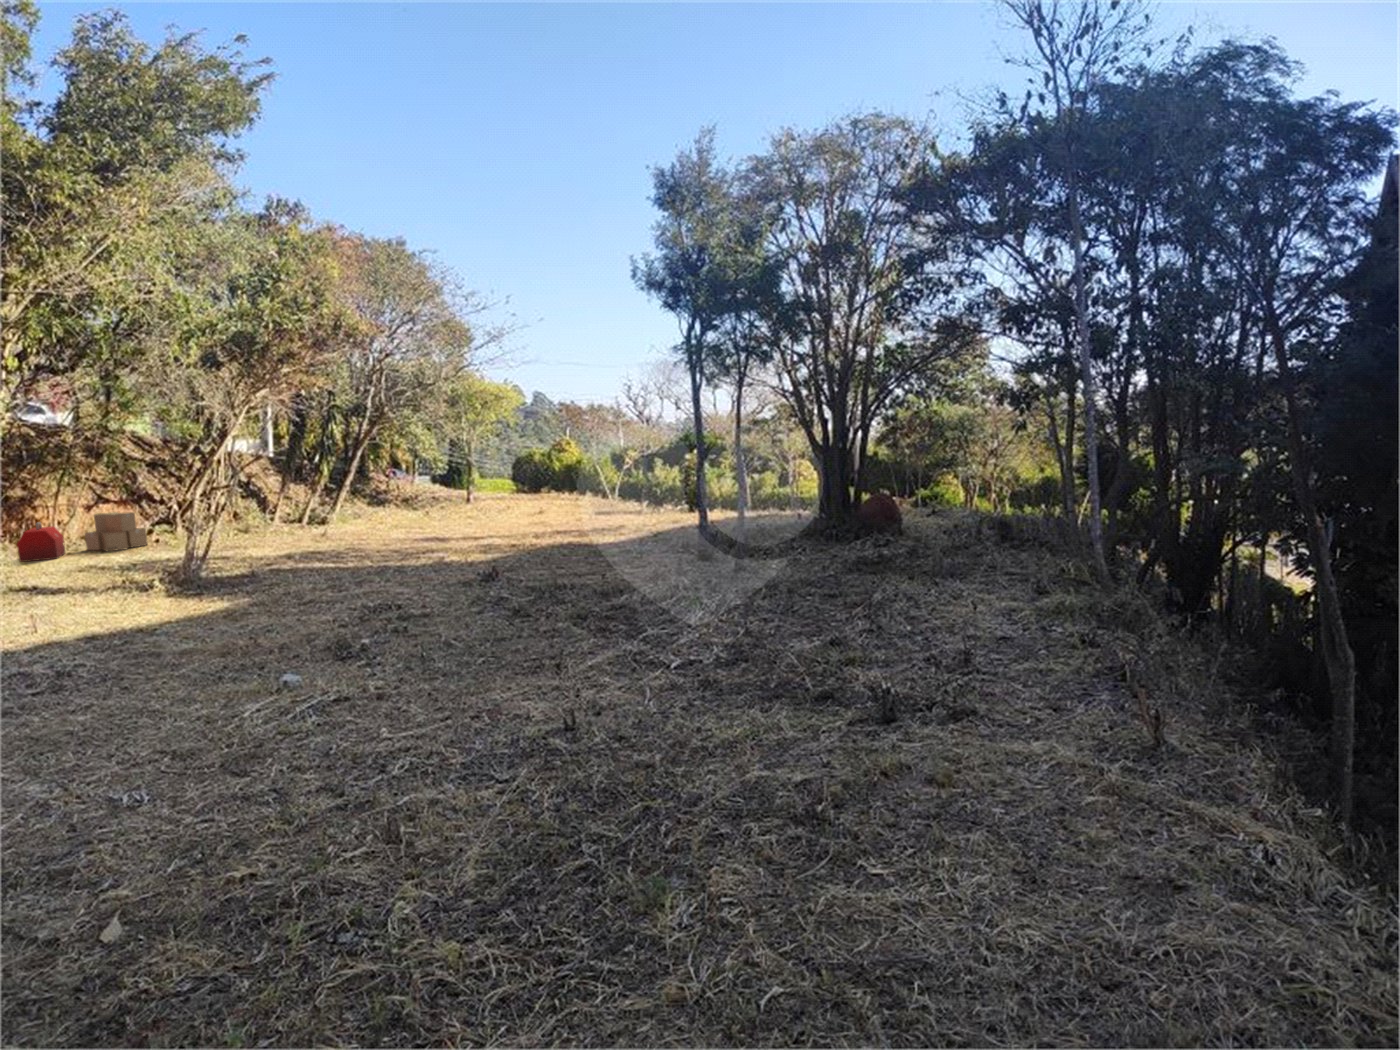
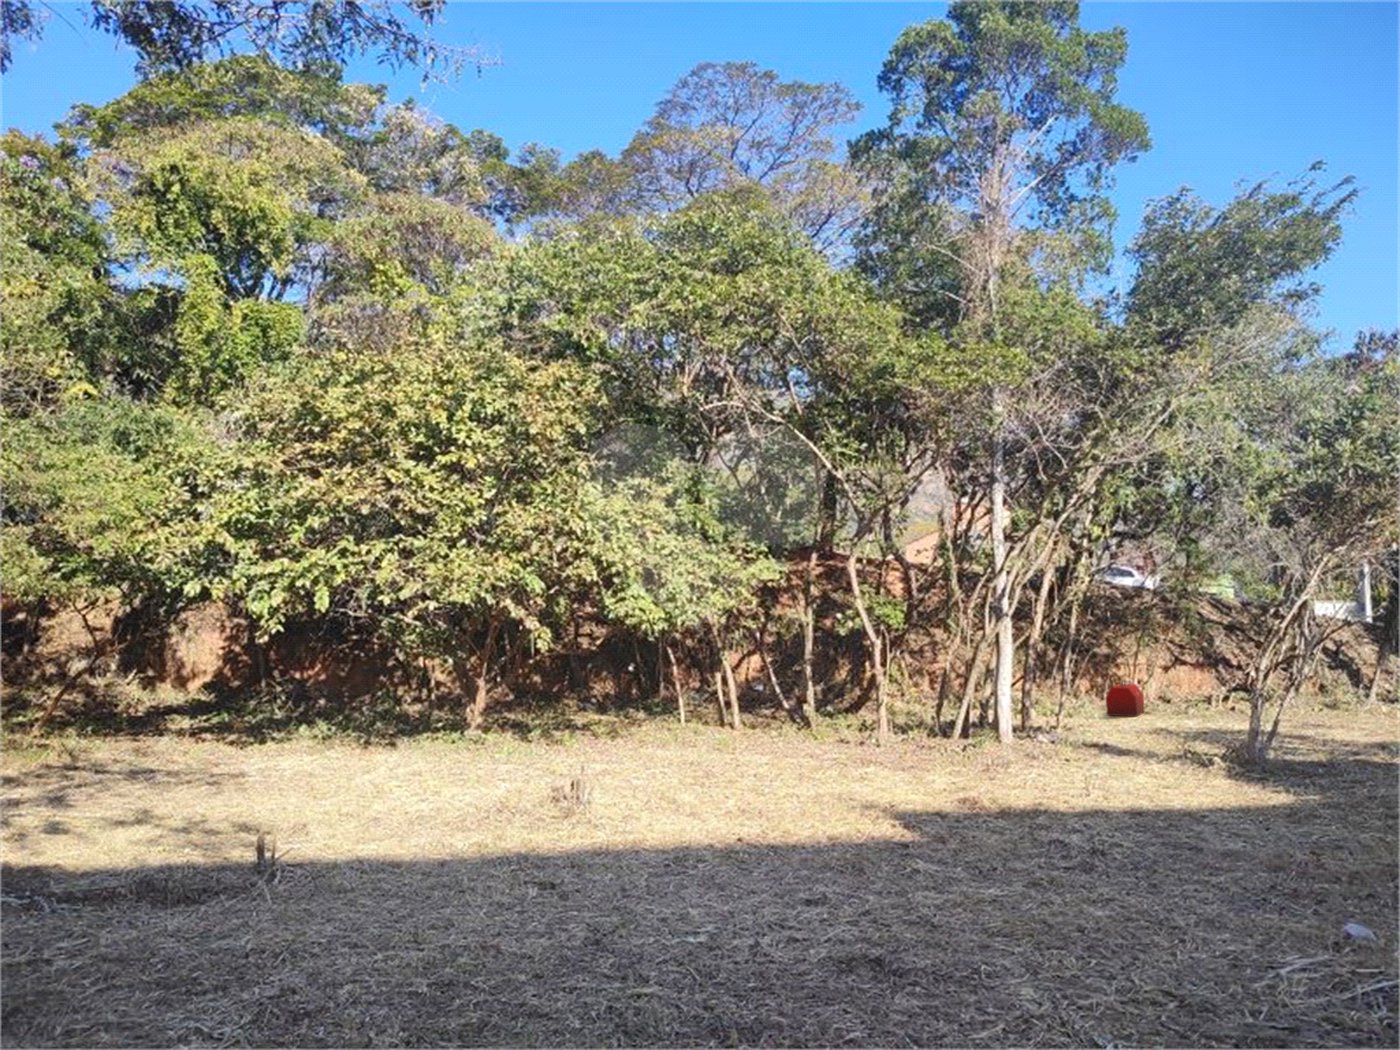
cardboard box: present [85,512,148,551] -> none [1162,675,1220,715]

